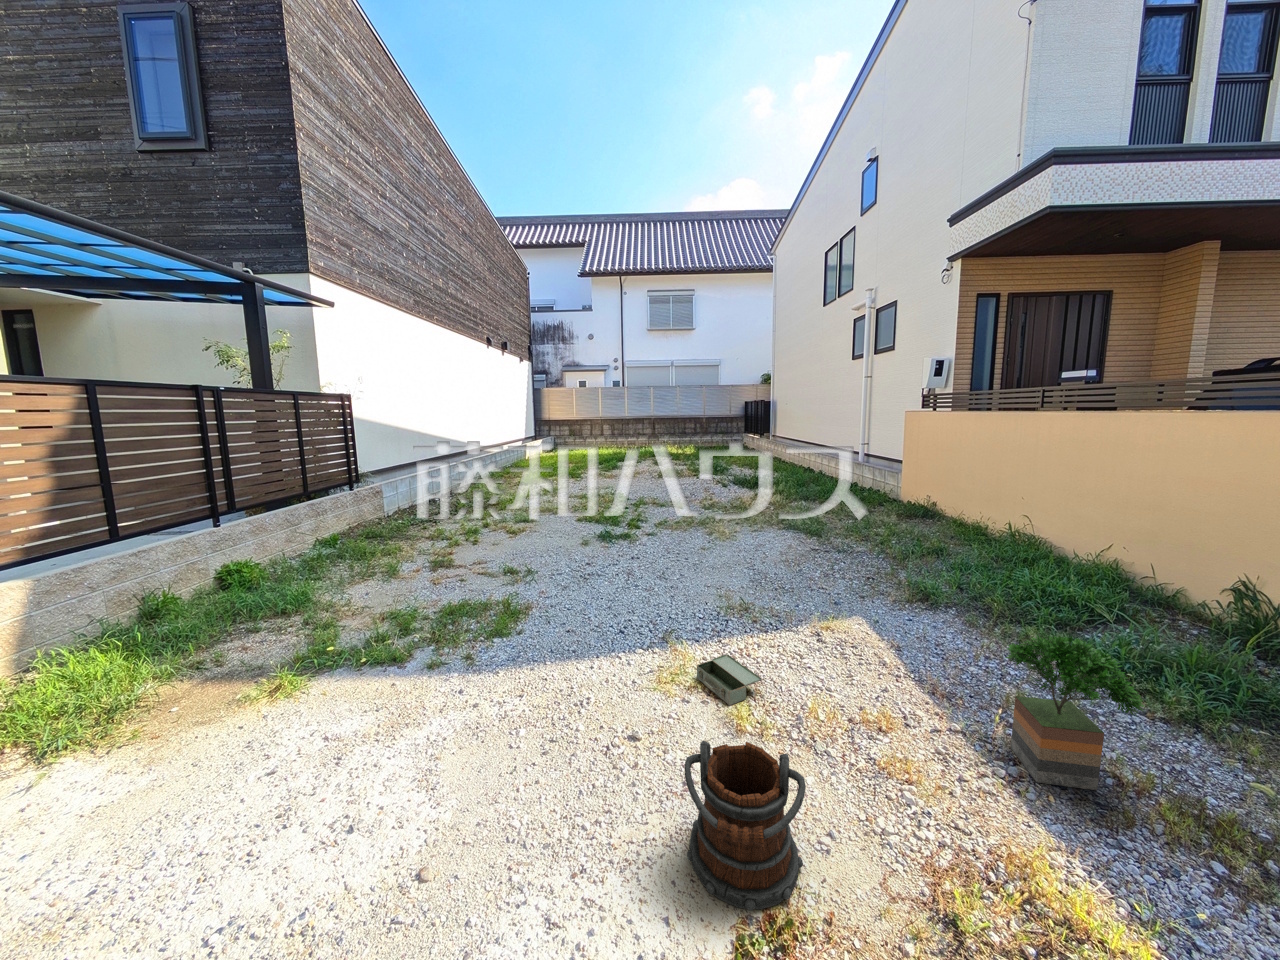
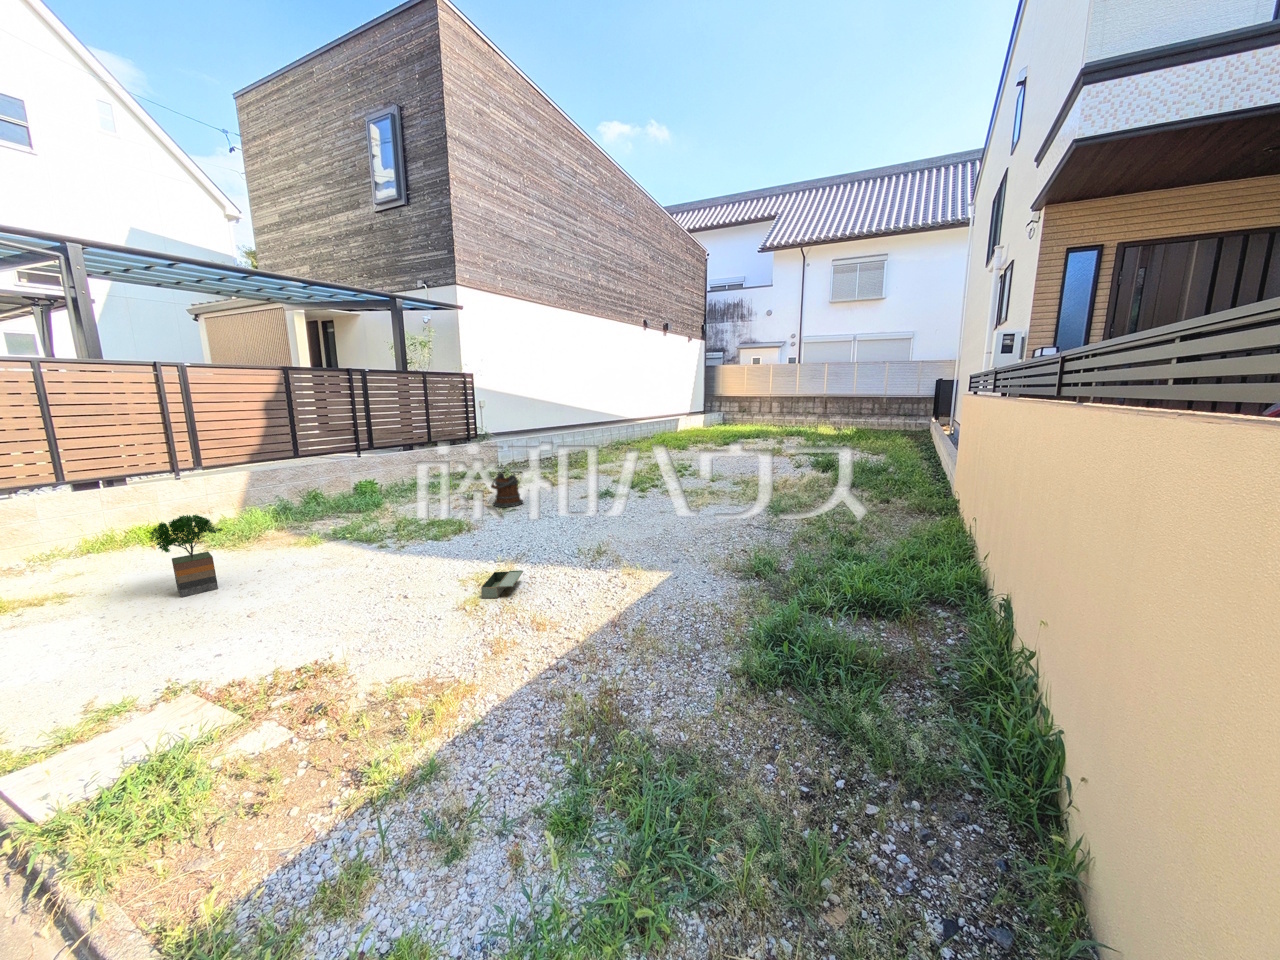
potted tree: present [1006,635,1144,790] -> present [149,515,223,597]
bucket: present [684,741,806,910] -> present [491,473,523,507]

